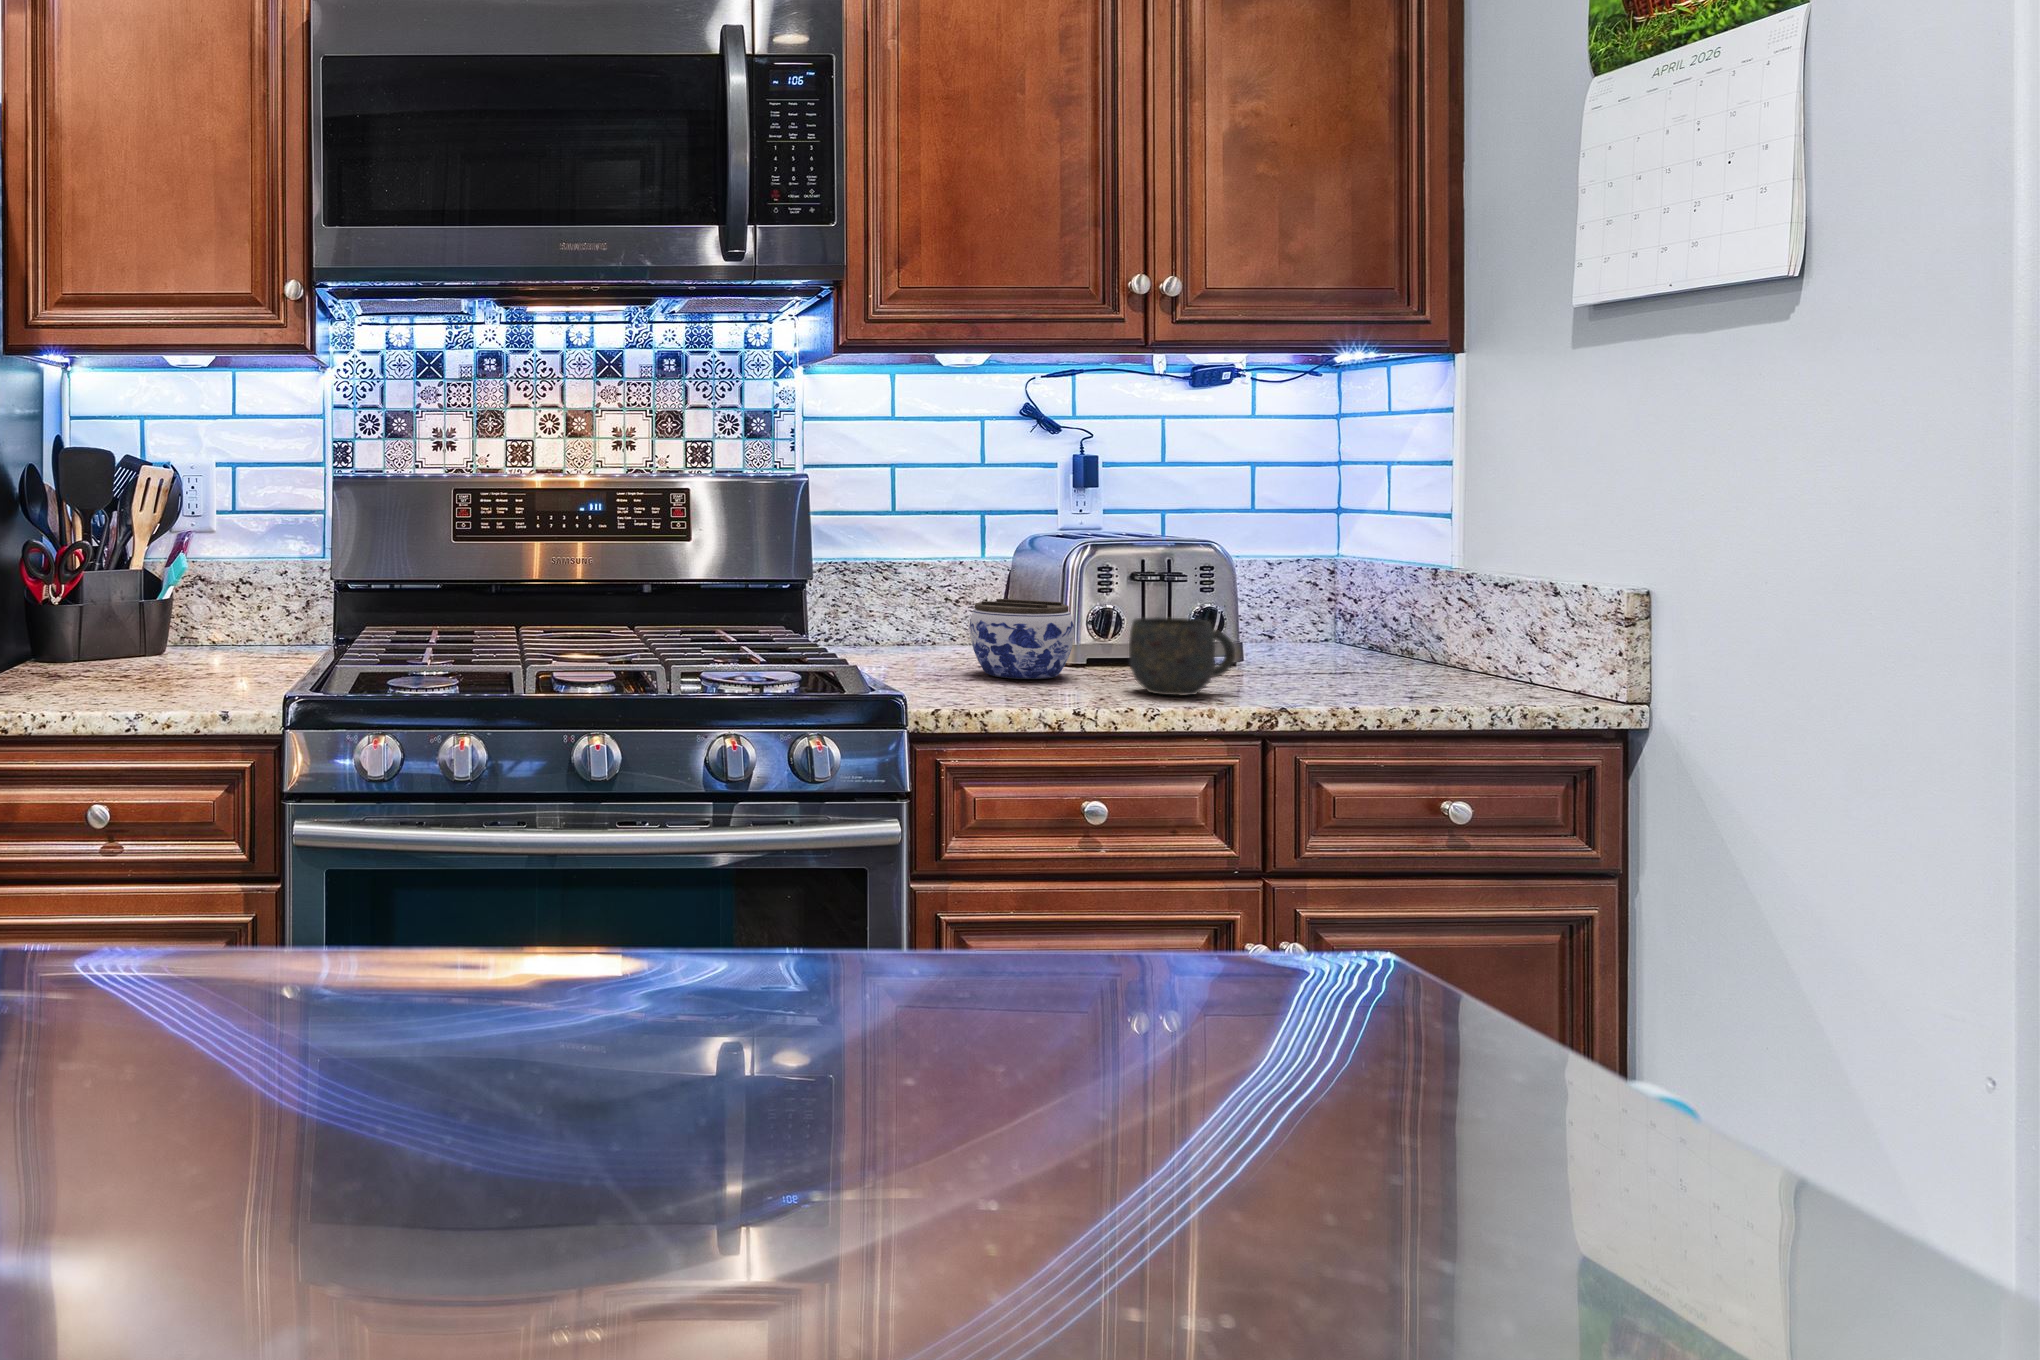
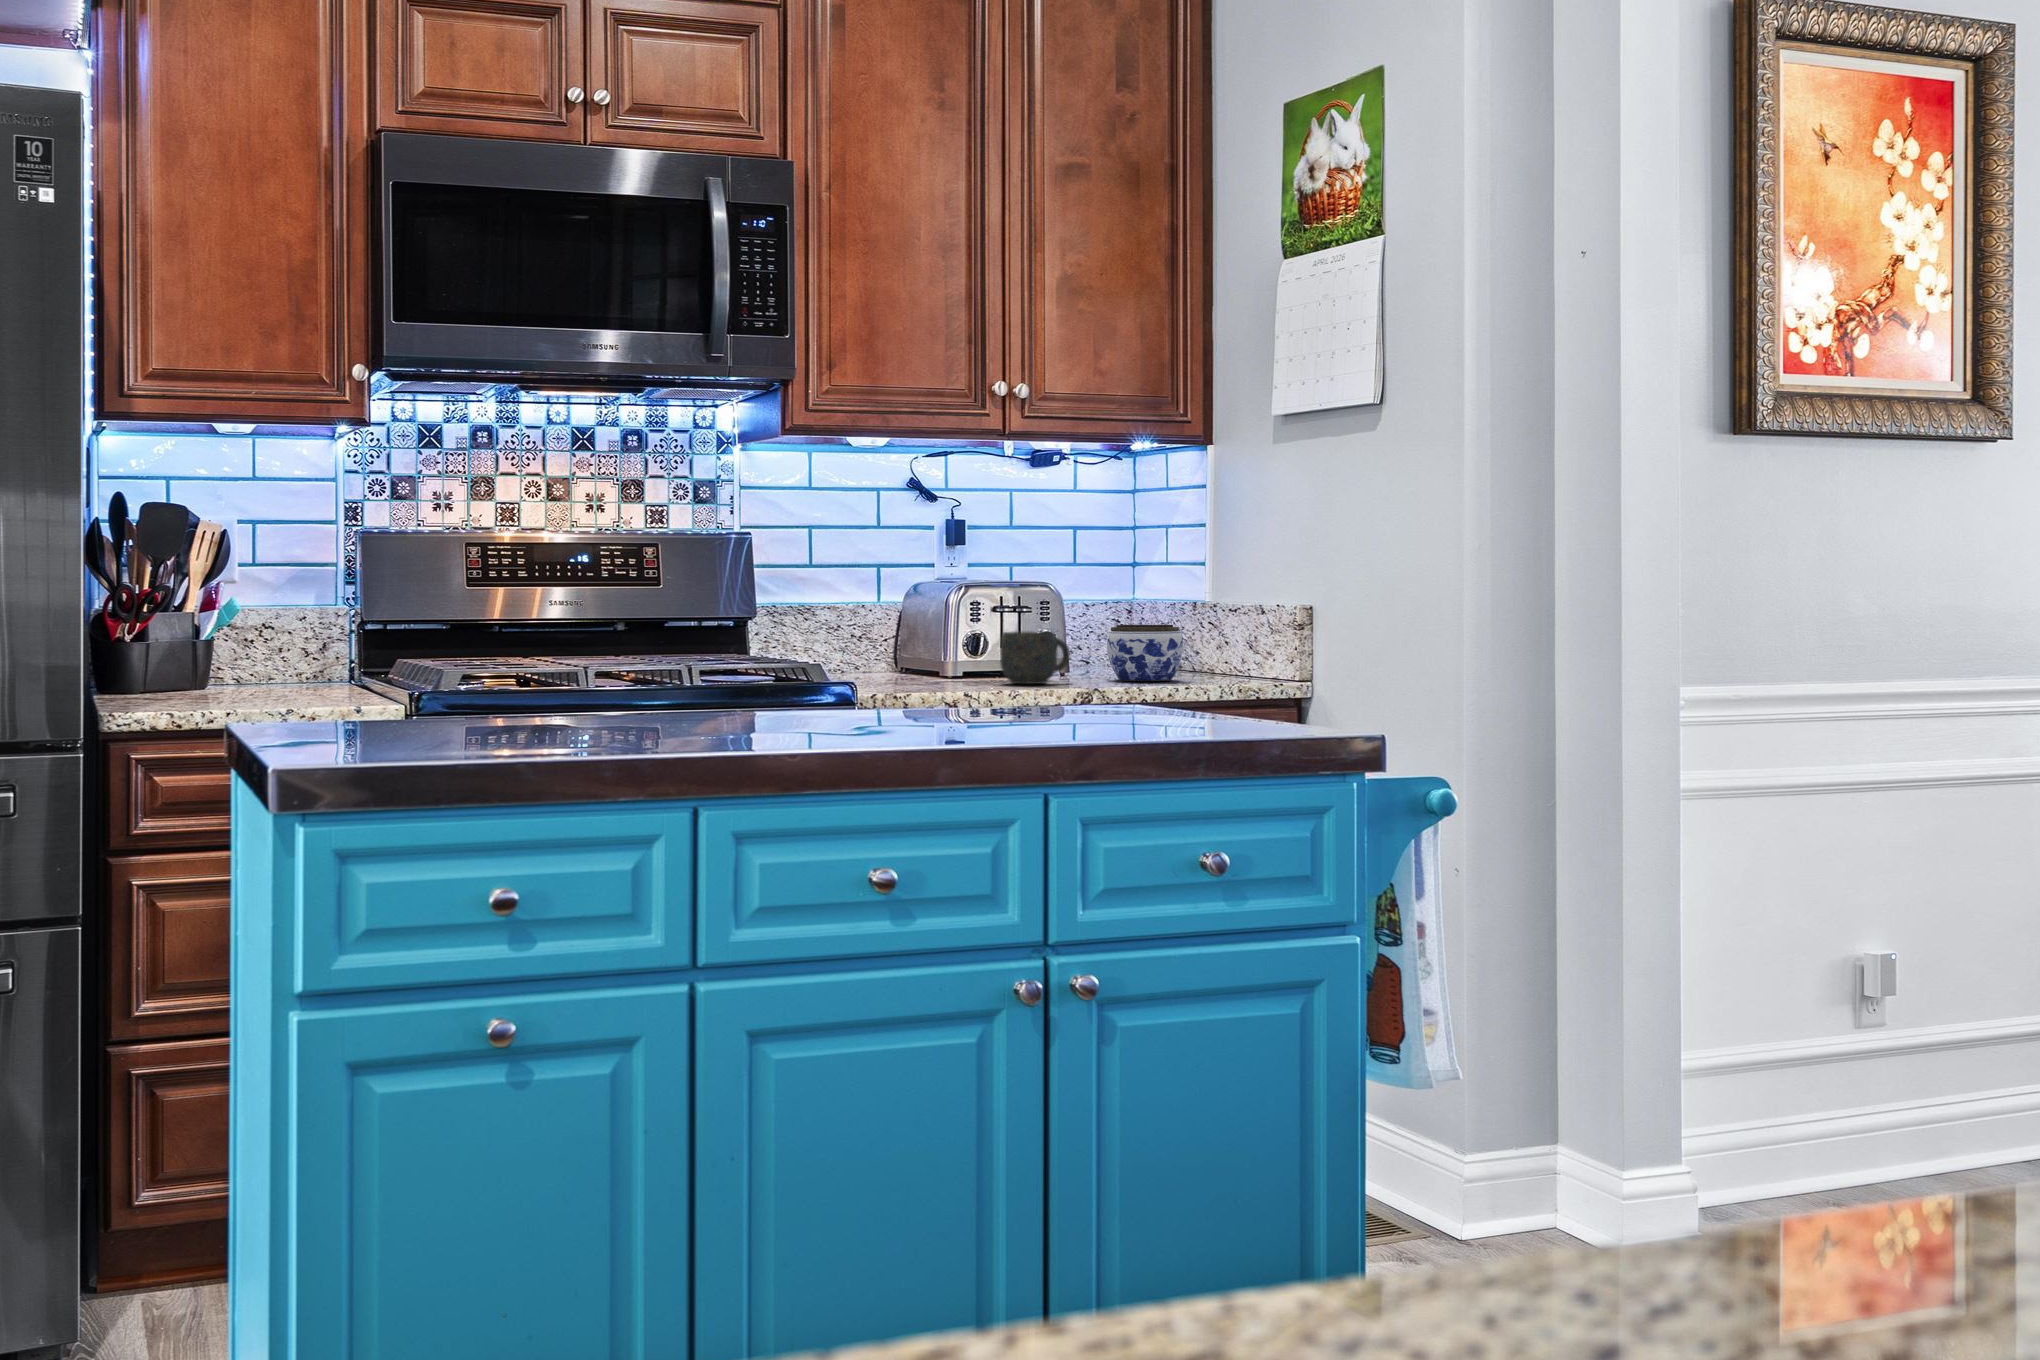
jar: present [969,599,1074,679] -> present [1107,625,1183,681]

